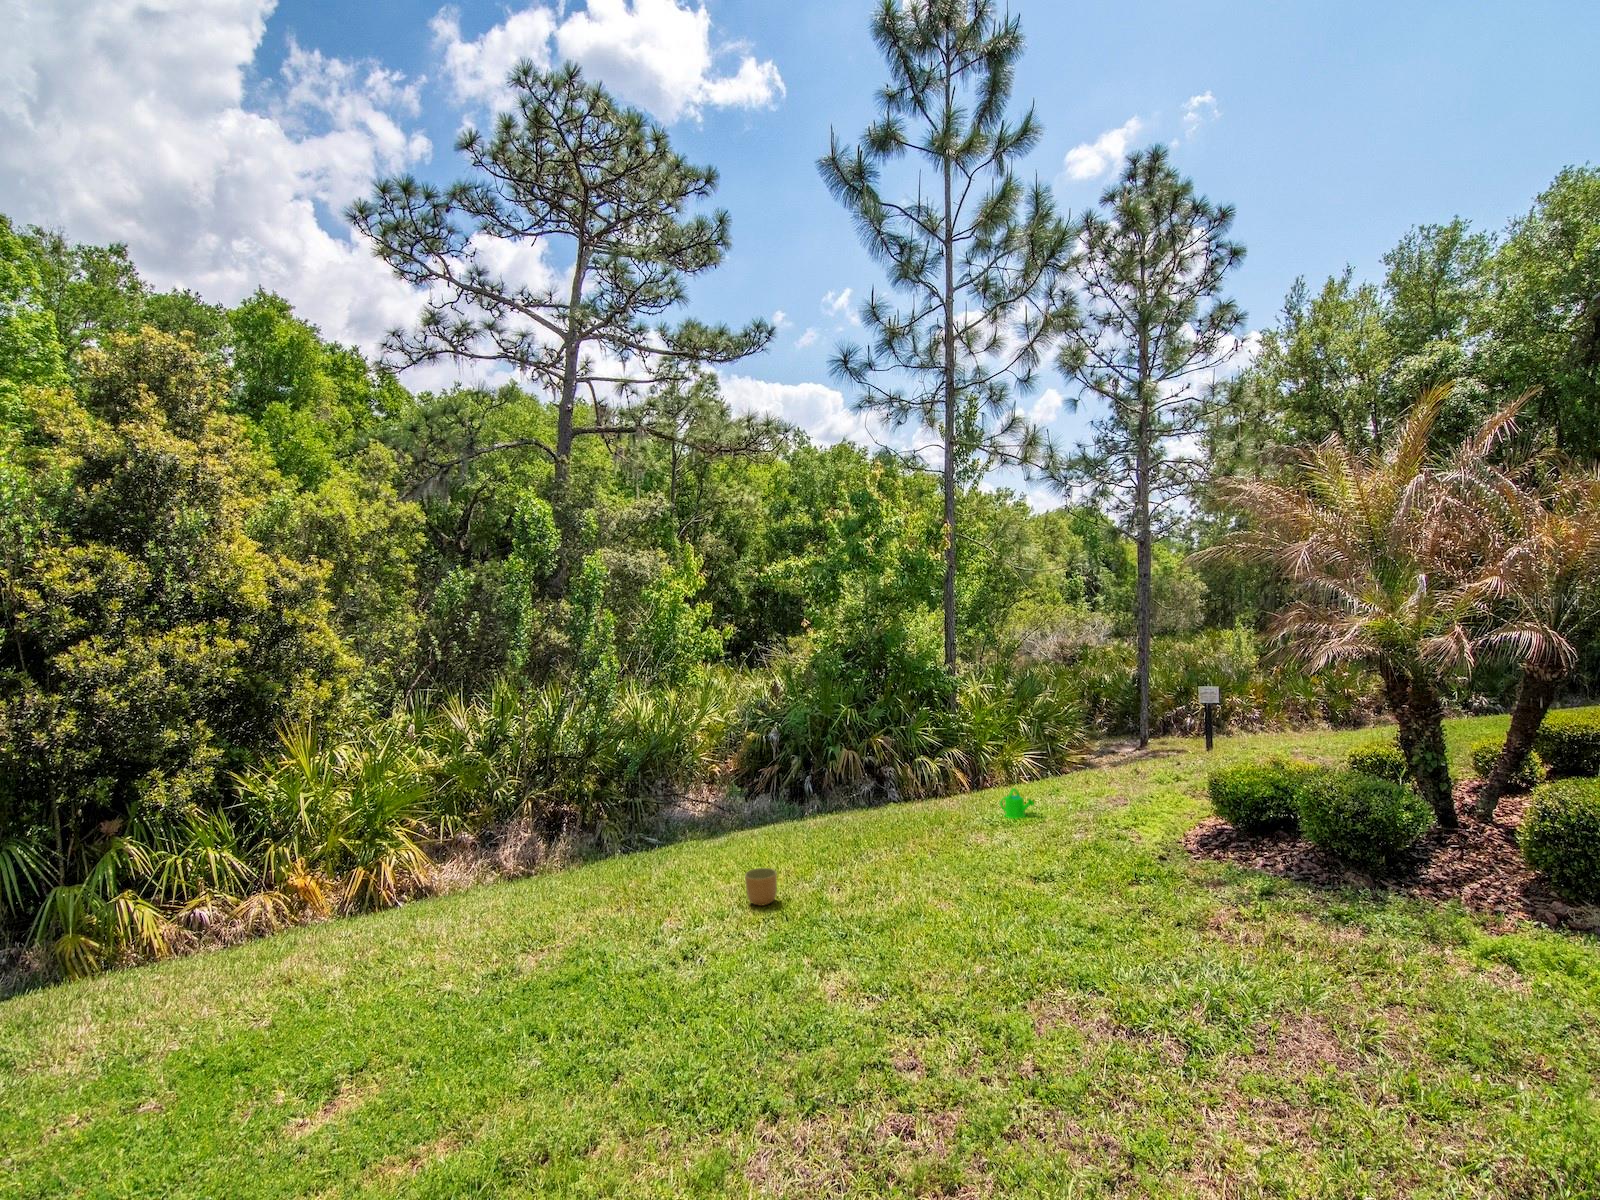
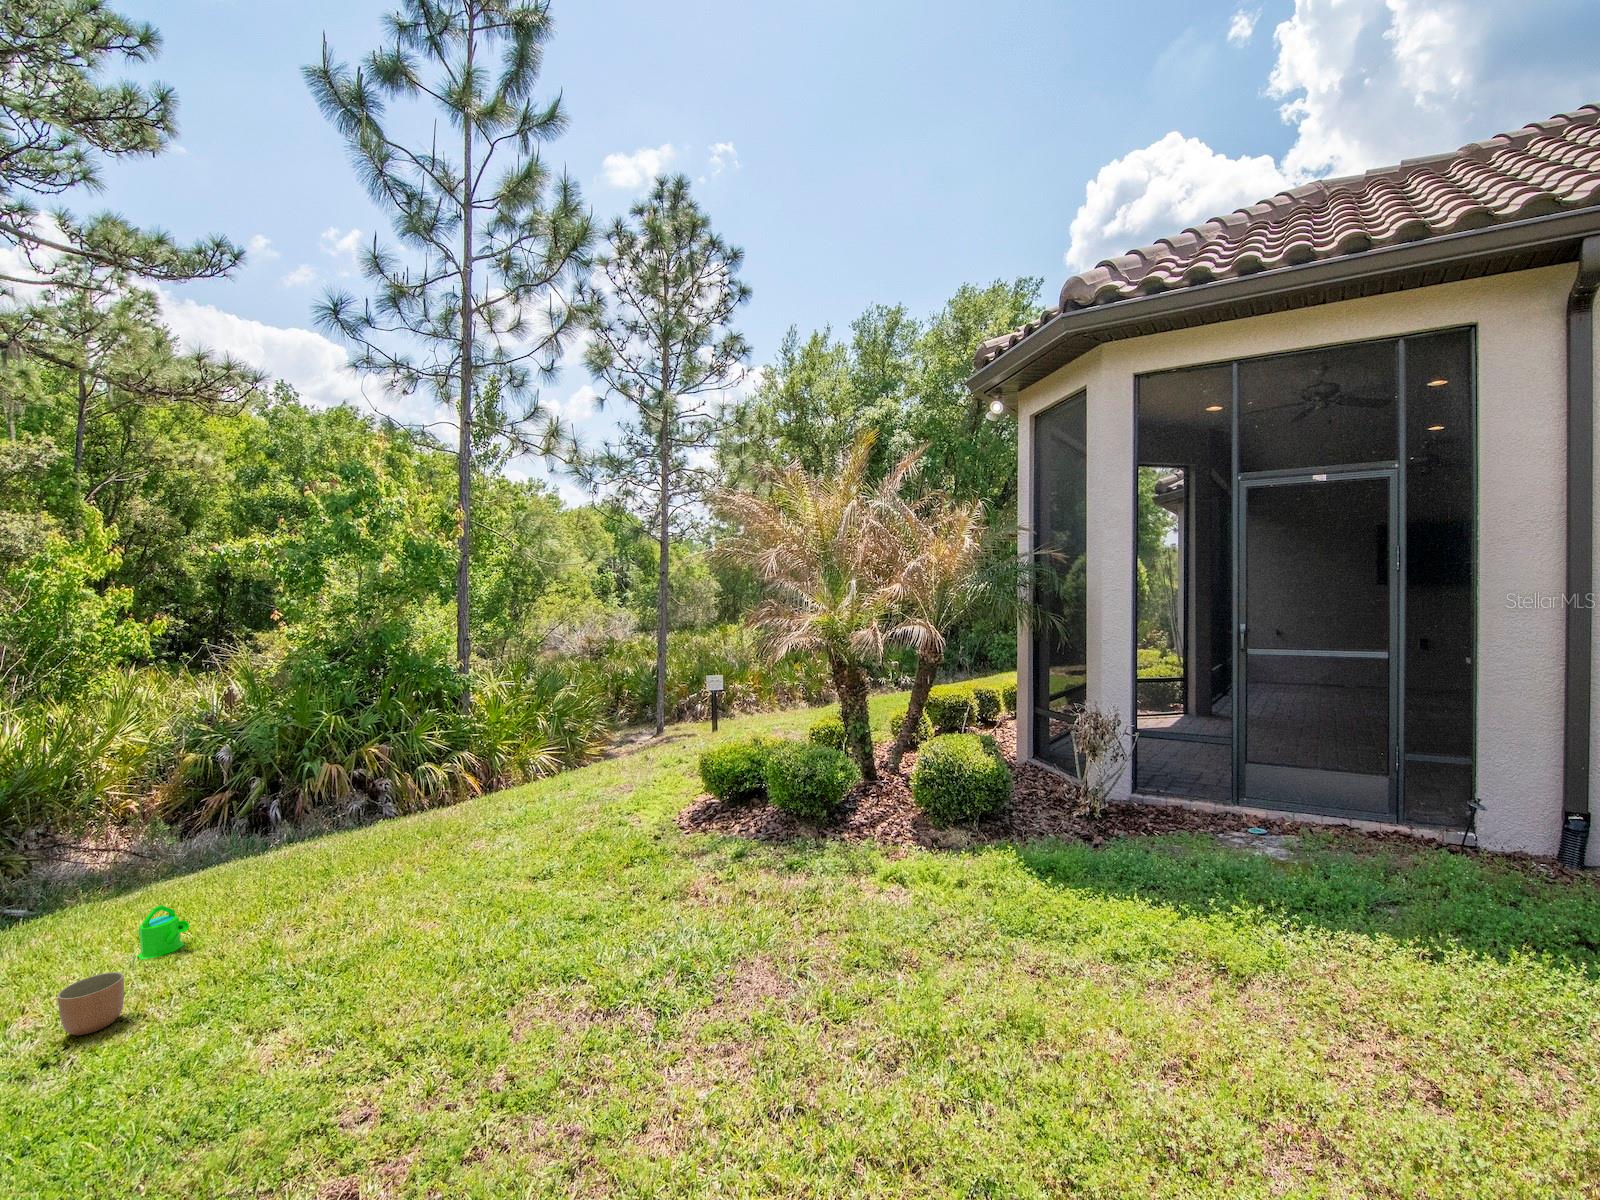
watering can: present [999,788,1034,819] -> present [137,905,189,960]

